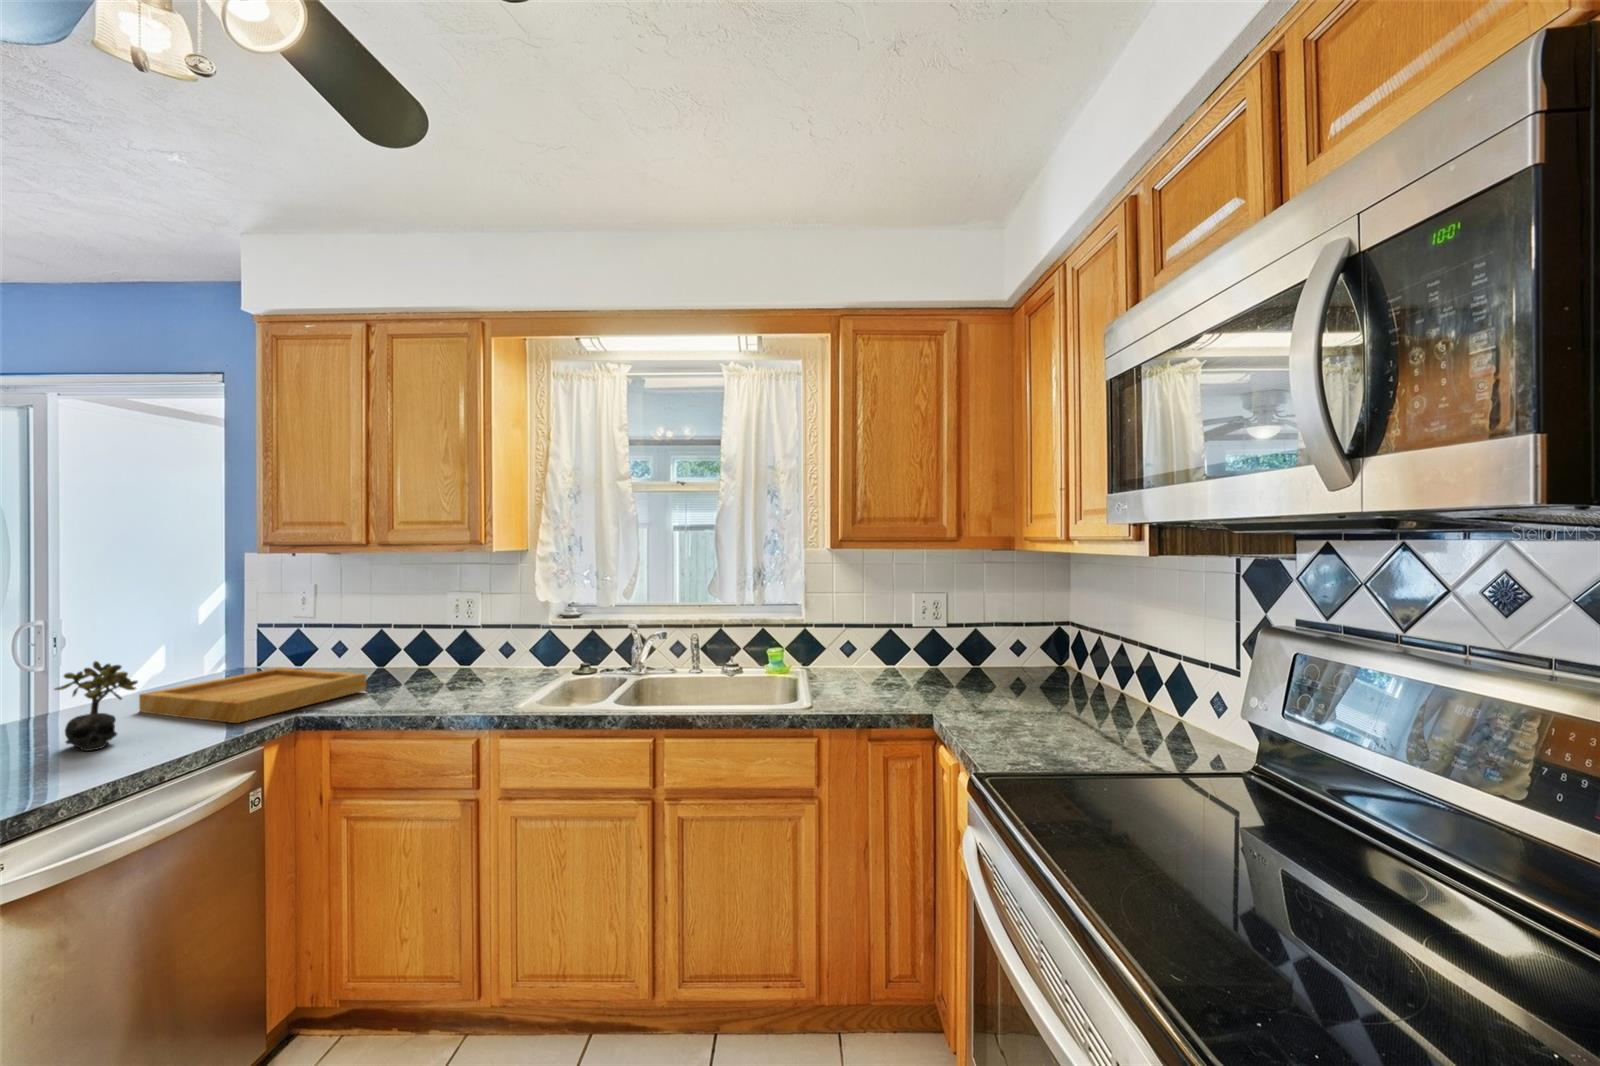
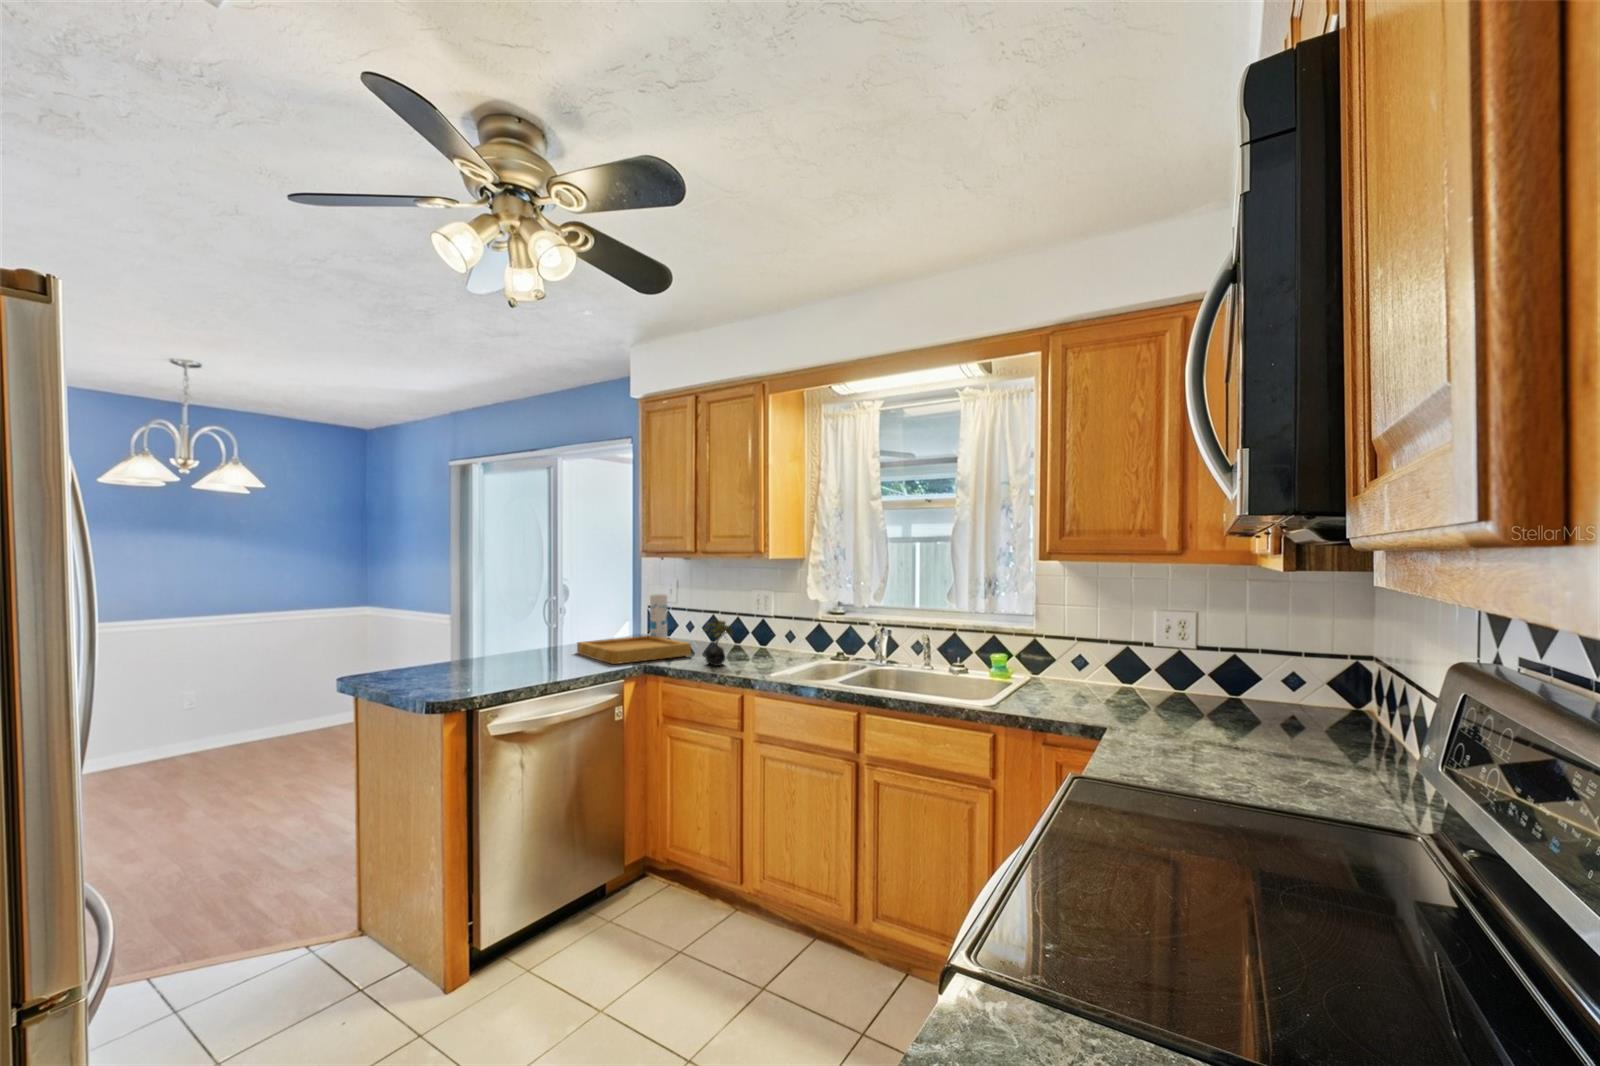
canister: none [274,606,305,679] -> present [650,594,667,638]
succulent plant: present [55,661,138,751] -> present [705,619,733,666]

